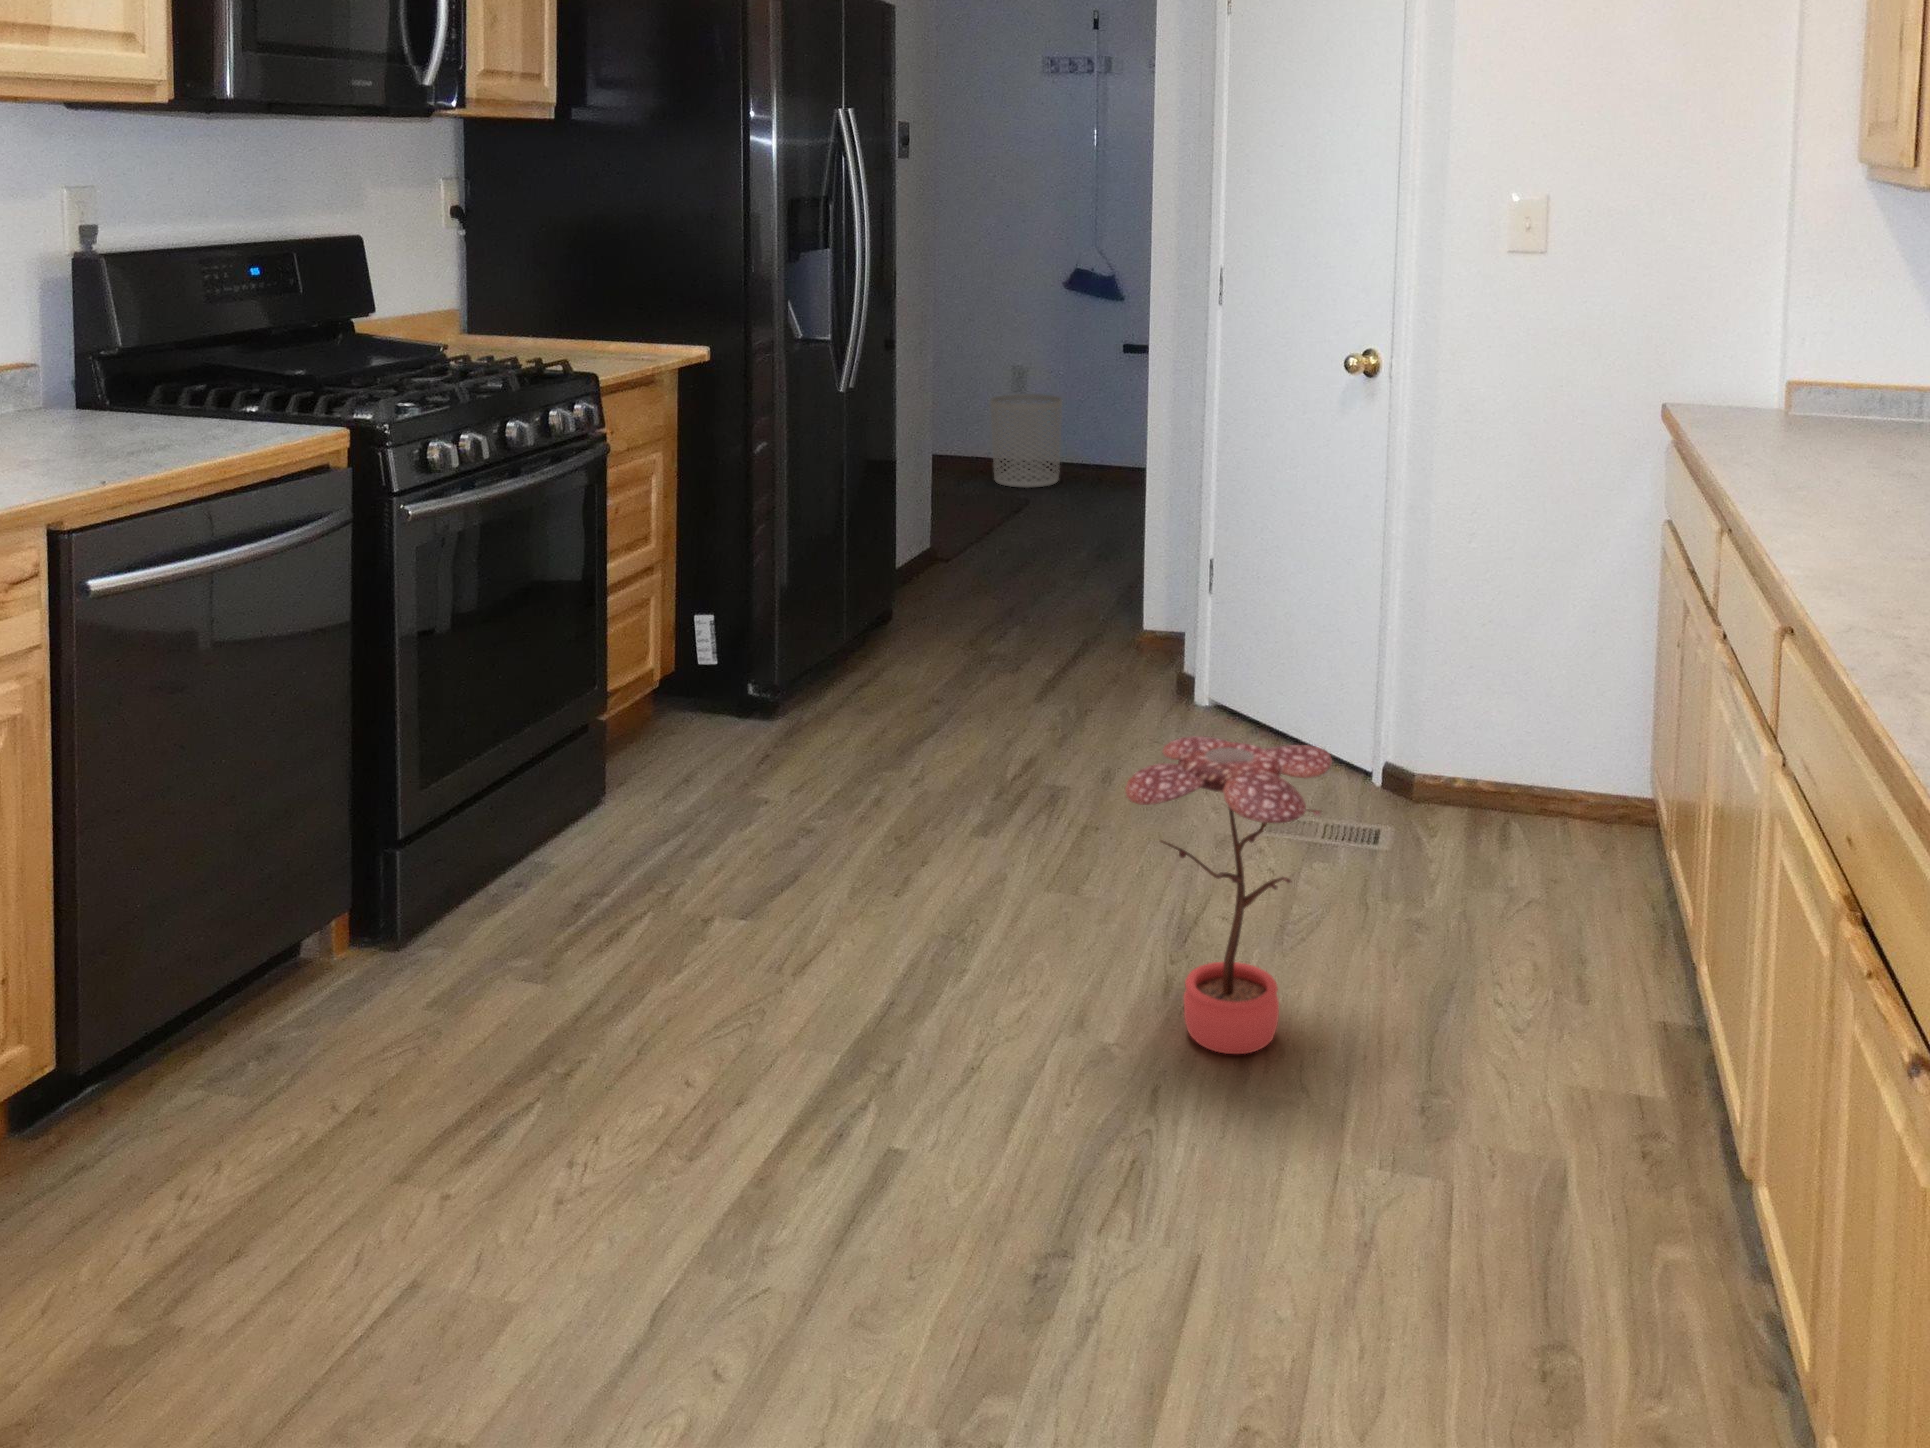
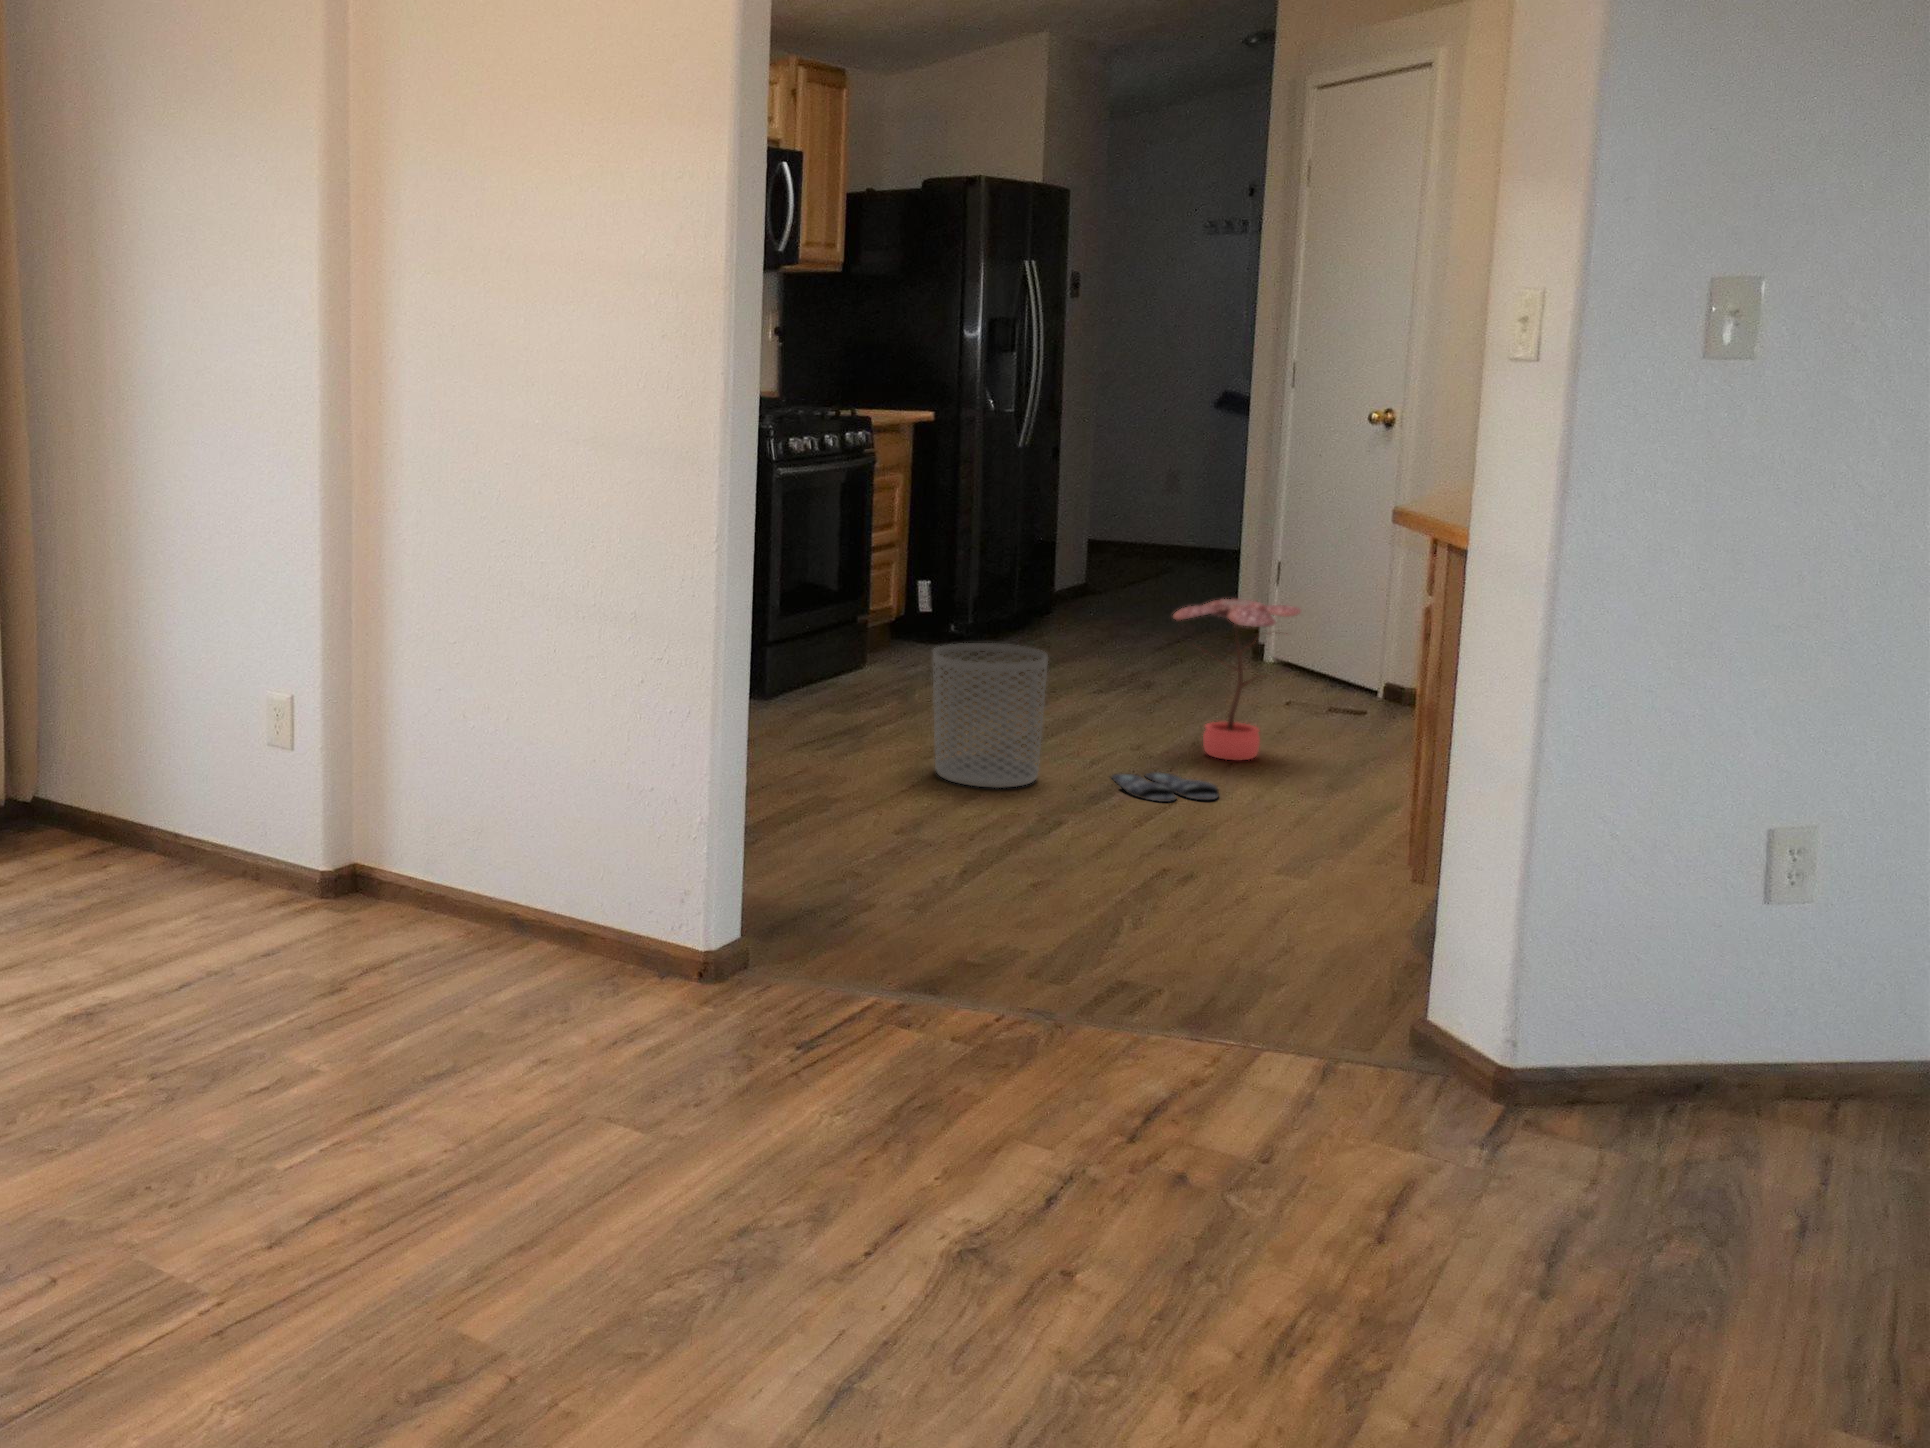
waste bin: present [990,394,1062,488] -> present [933,643,1048,788]
slippers: none [1042,1141,1256,1290] -> present [1111,772,1219,802]

